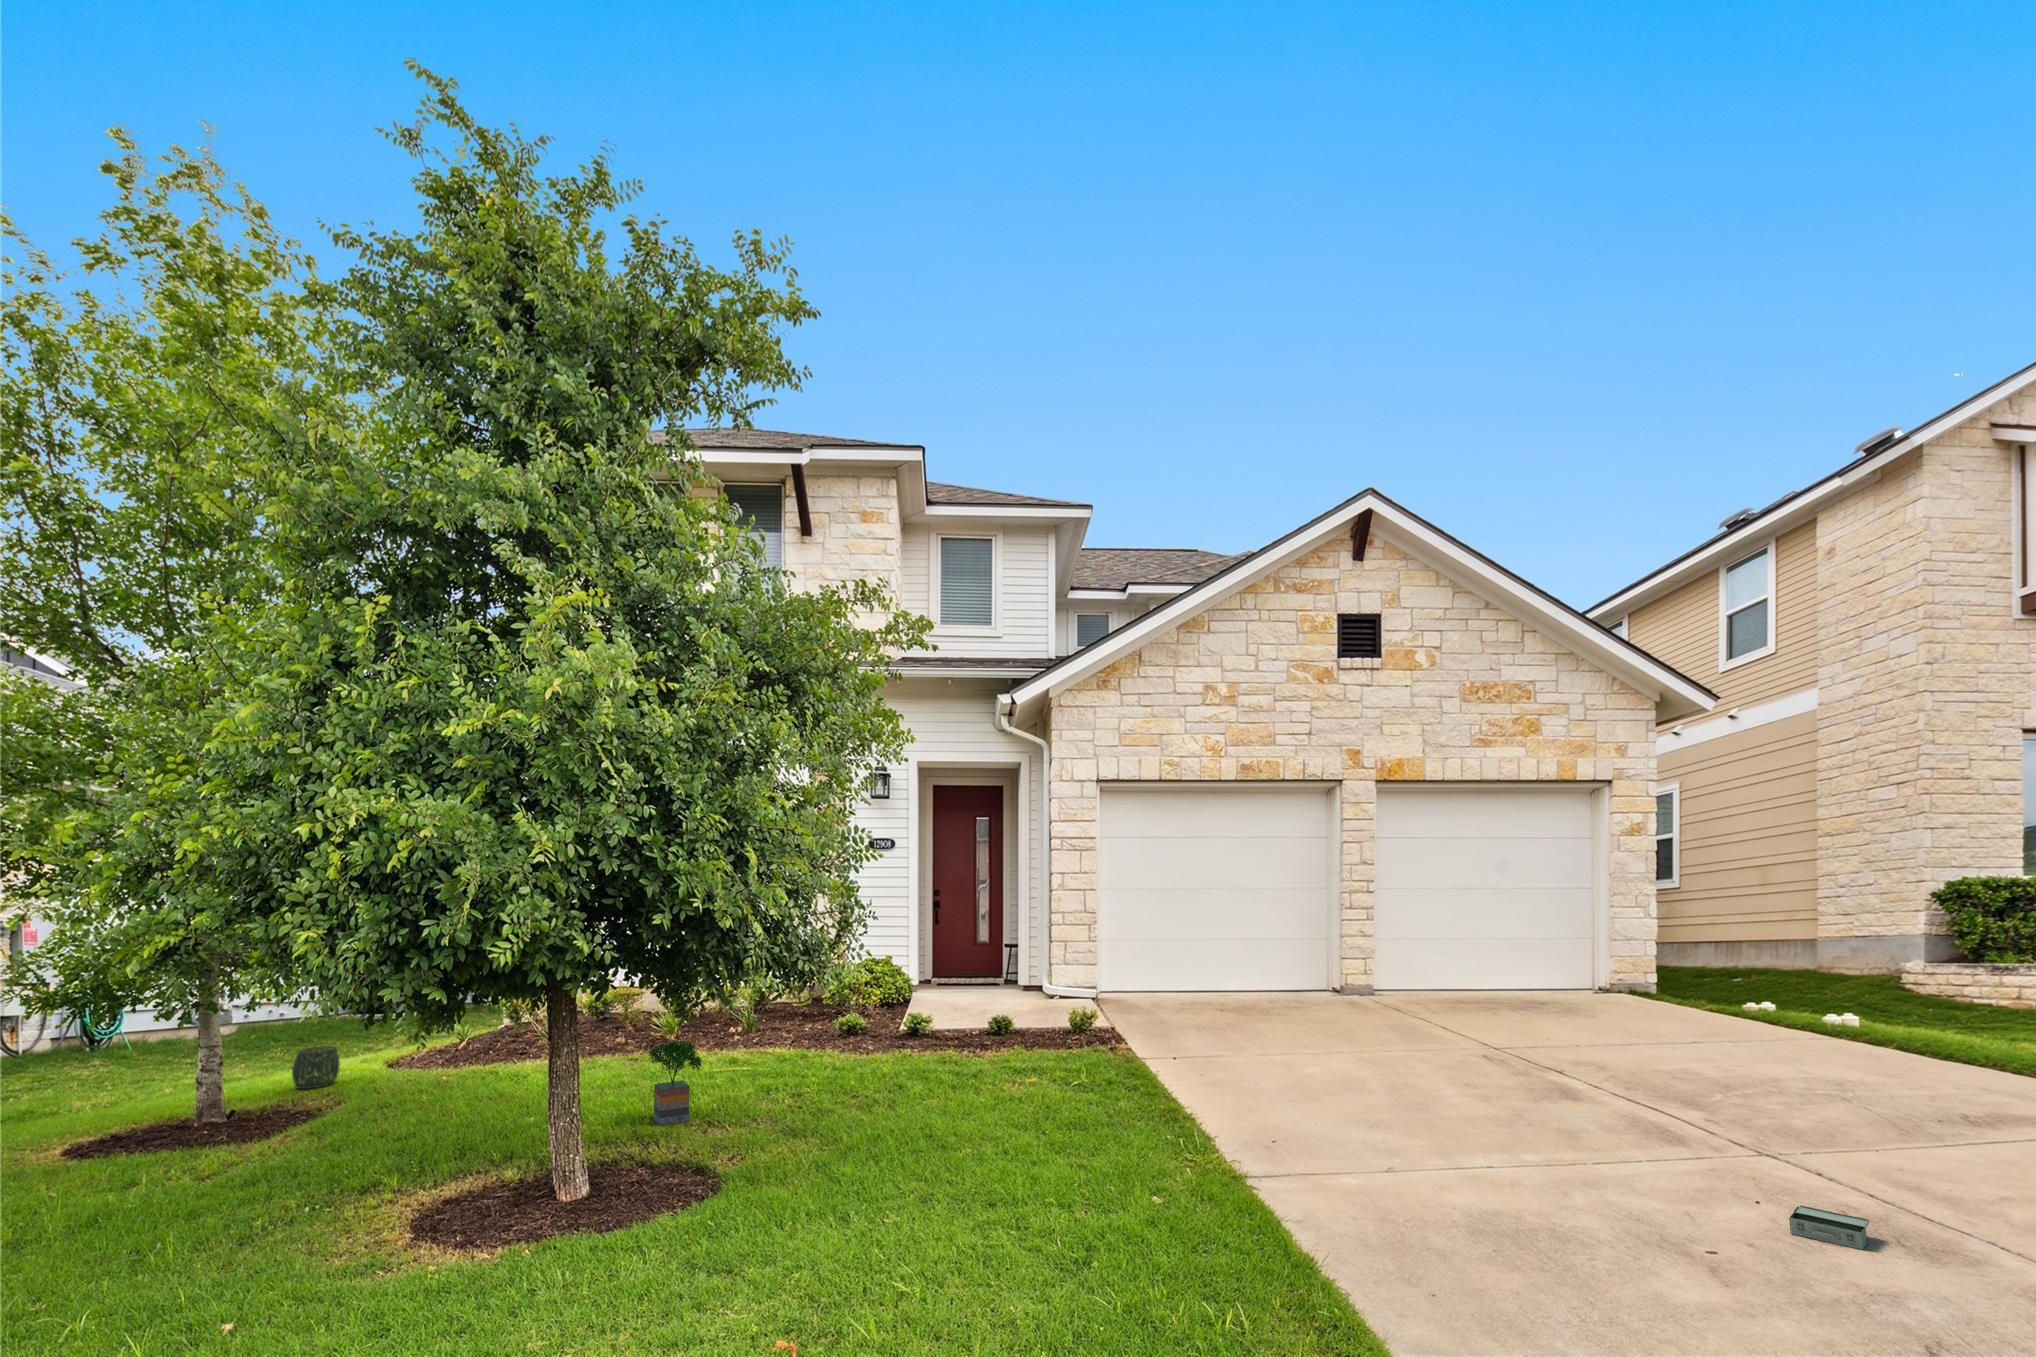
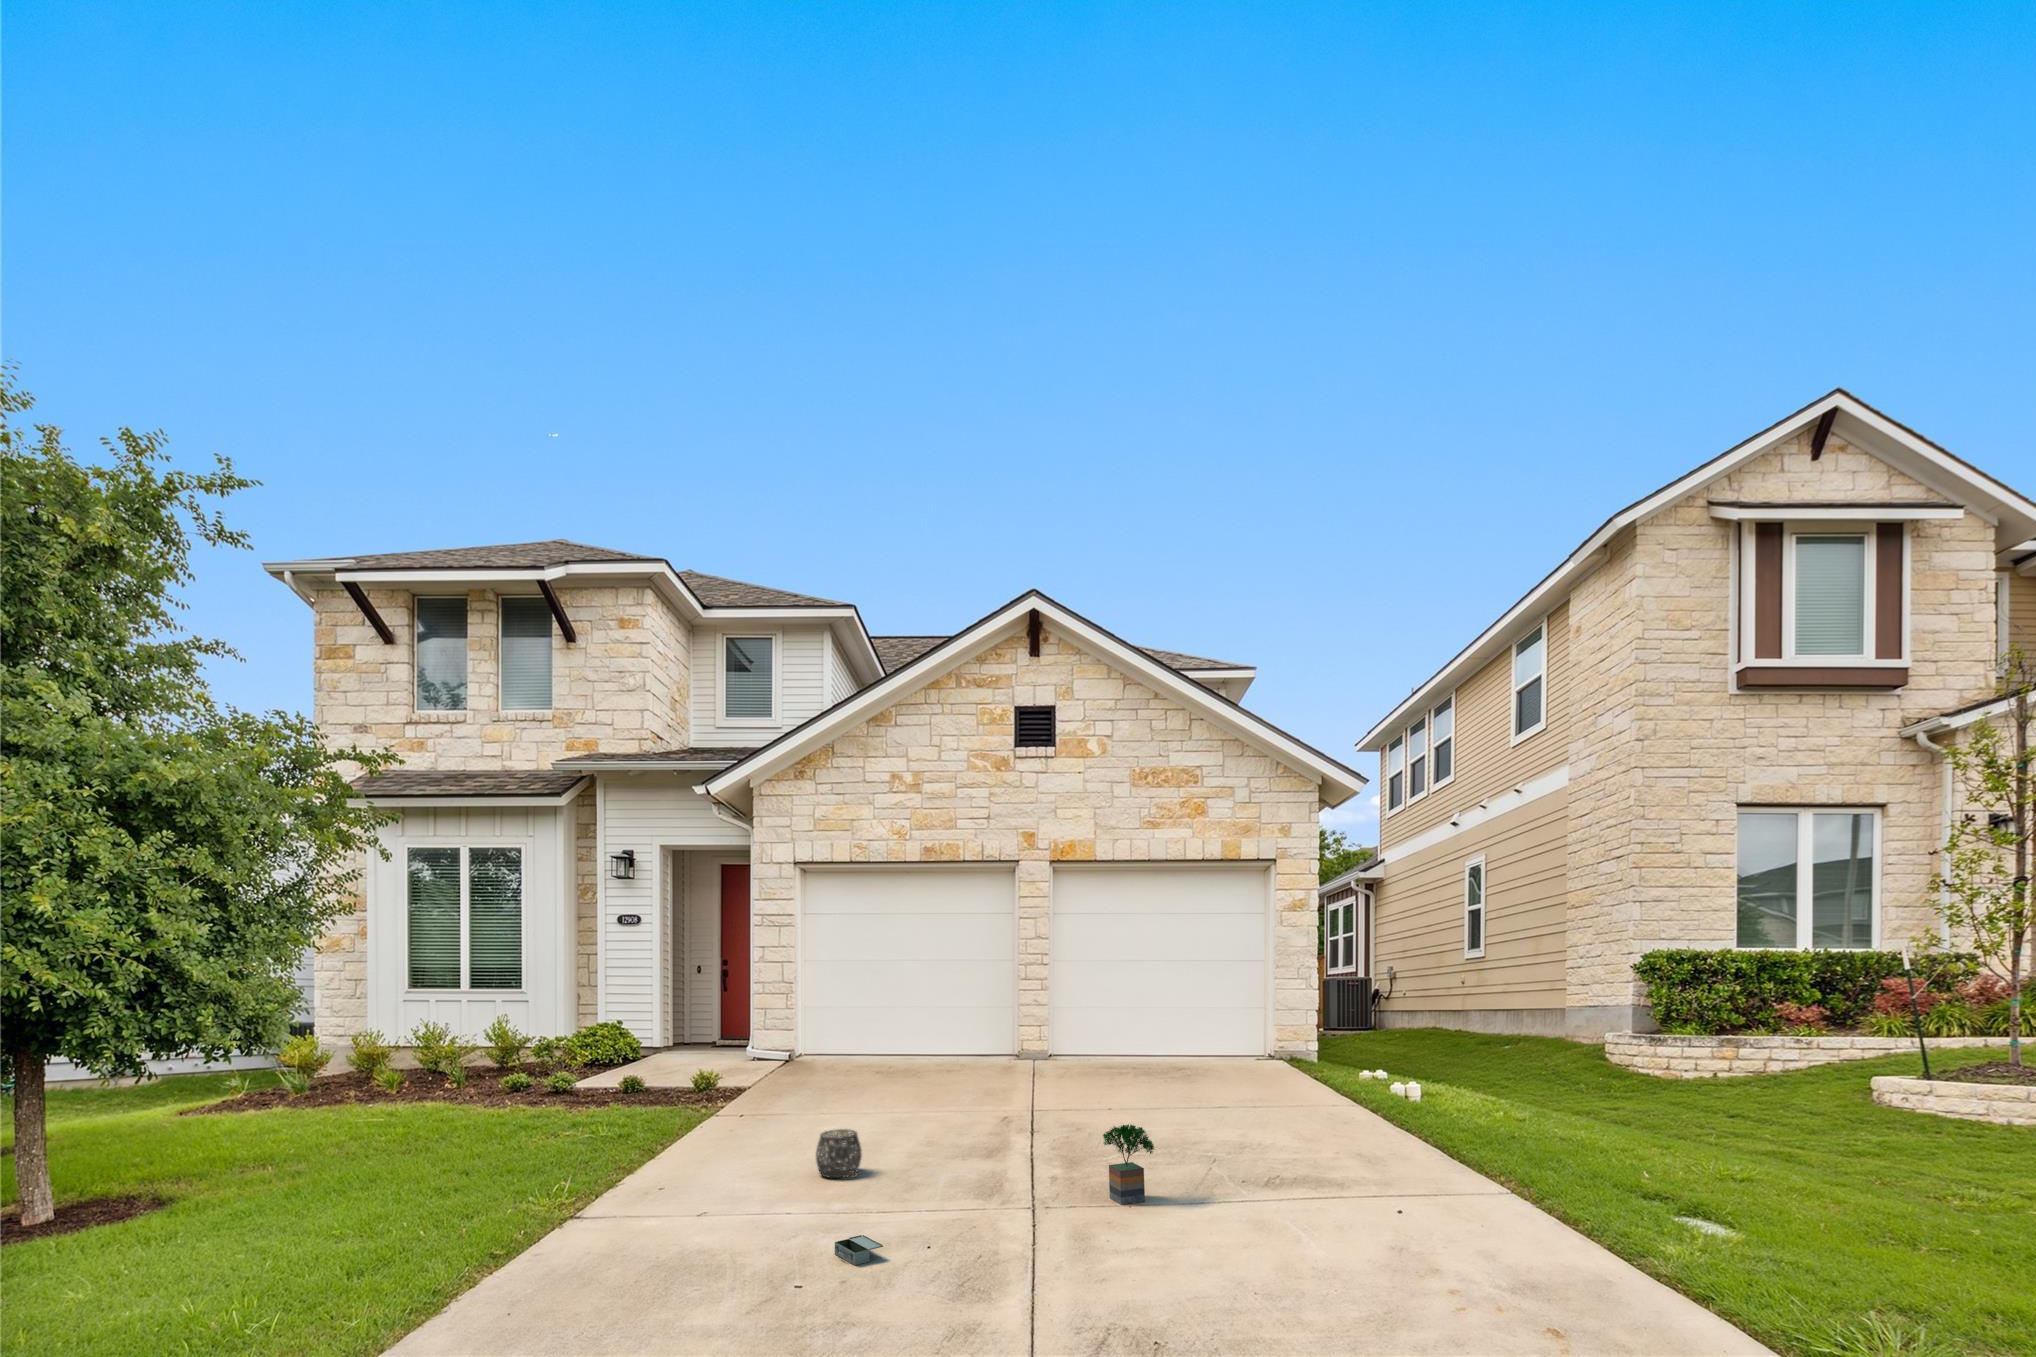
potted tree: present [648,1040,702,1126] -> present [1103,1125,1154,1205]
woven basket: present [292,1046,340,1089] -> present [816,1129,862,1178]

